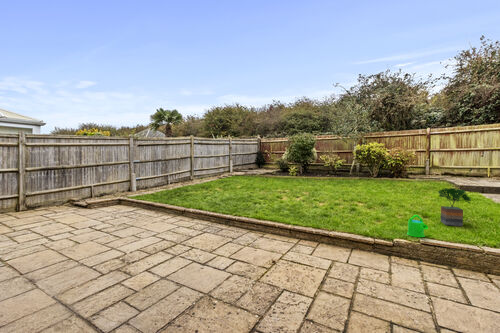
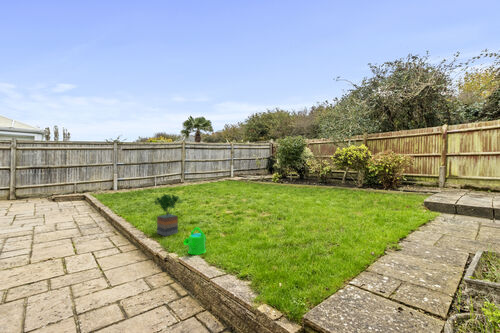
potted tree: present [438,188,471,226] -> present [154,195,182,236]

